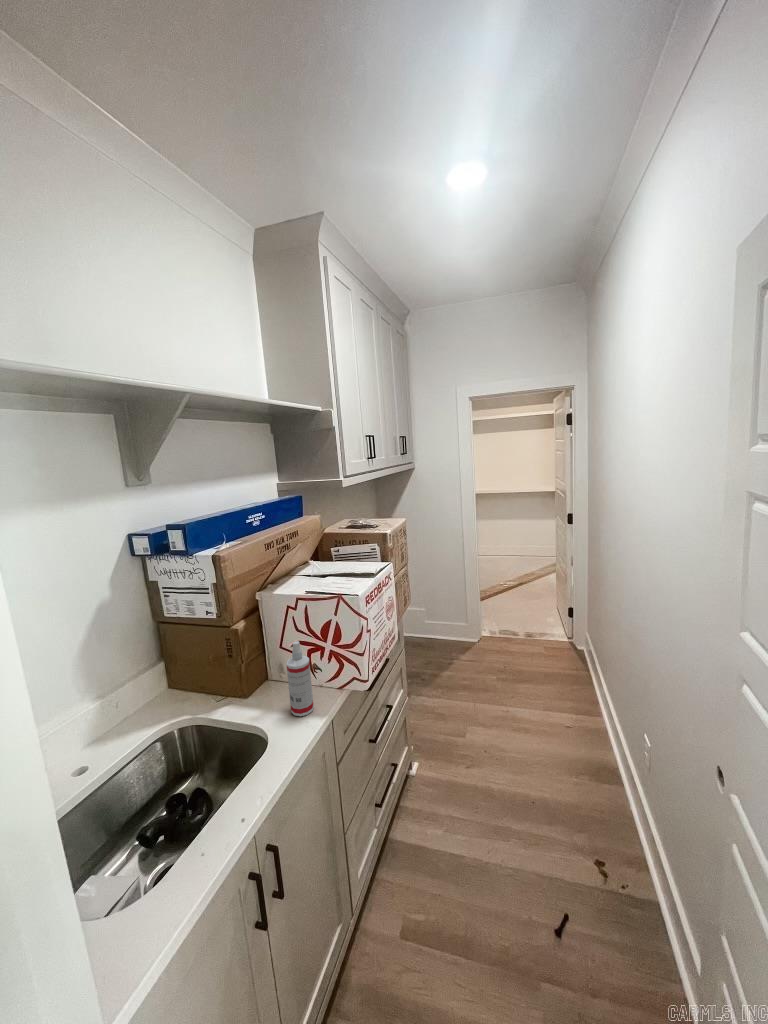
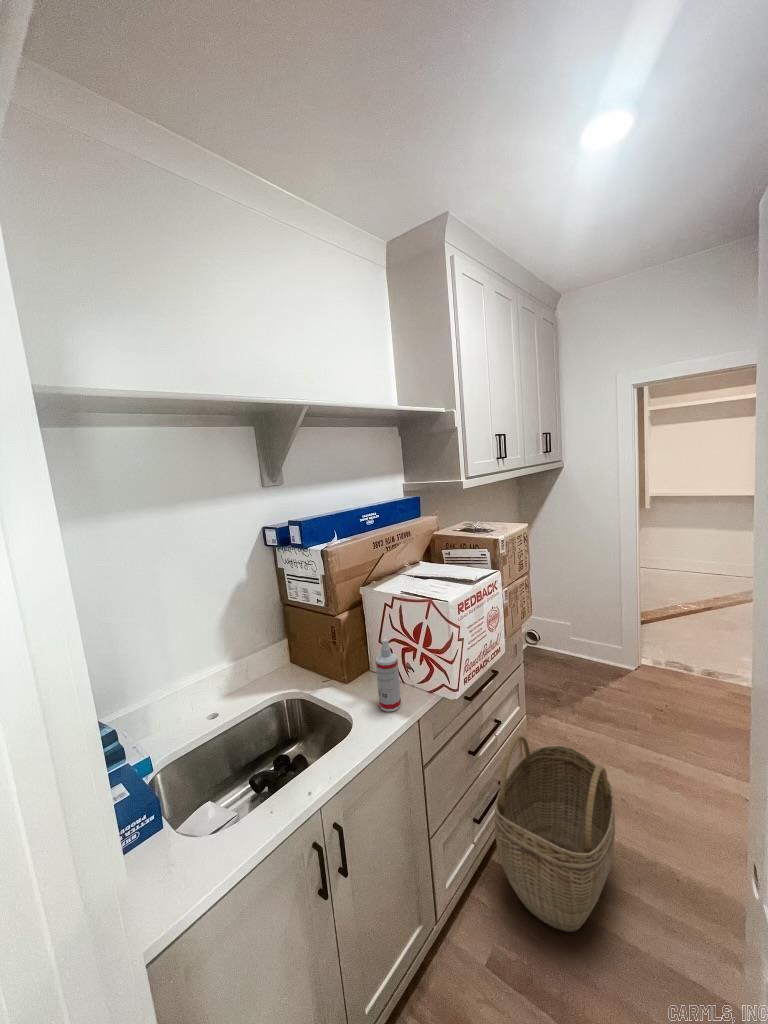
woven basket: none [395,715,492,879] -> present [494,735,615,932]

